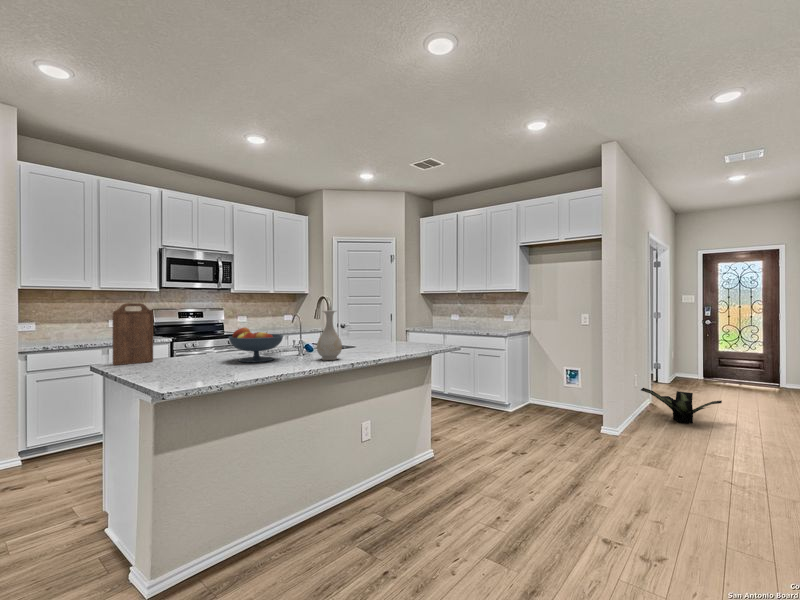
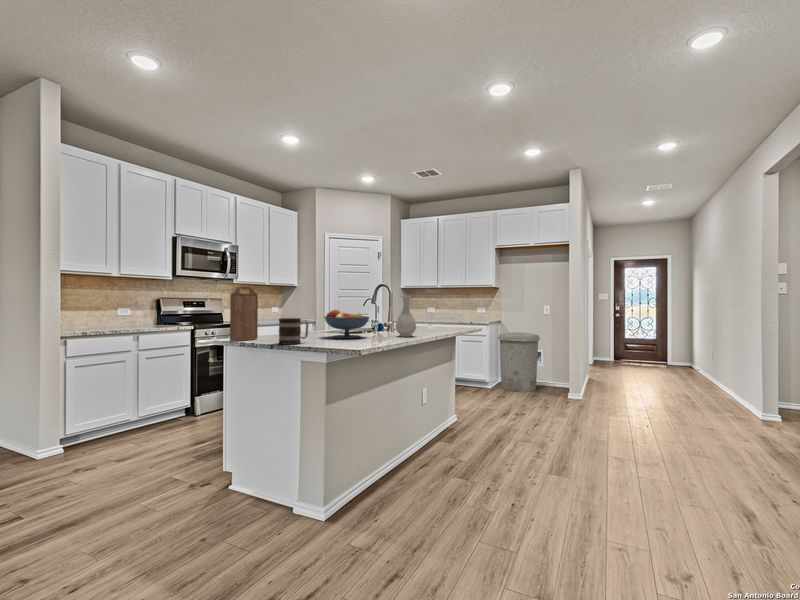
mug: none [145,340,187,372] -> present [279,318,308,345]
trash can: none [524,346,575,418] -> present [498,333,540,392]
potted plant: present [641,388,722,424] -> none [588,365,647,391]

